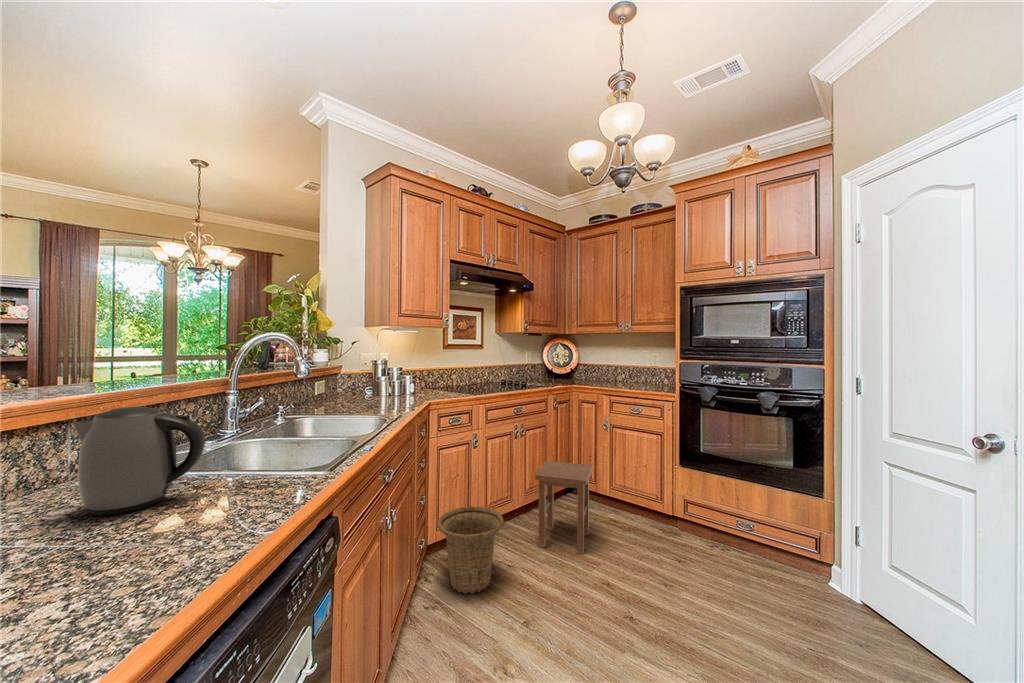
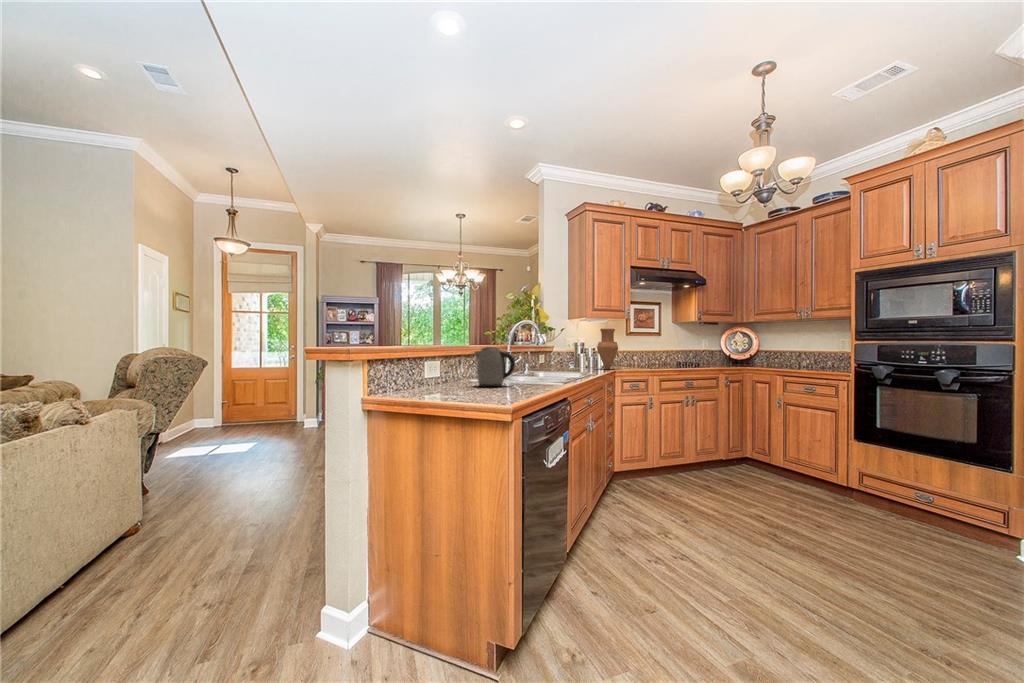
vase: none [404,343,433,399] -> present [597,328,618,370]
stool: present [535,461,592,554] -> none [701,427,758,500]
basket: present [438,506,504,594] -> none [622,448,671,504]

